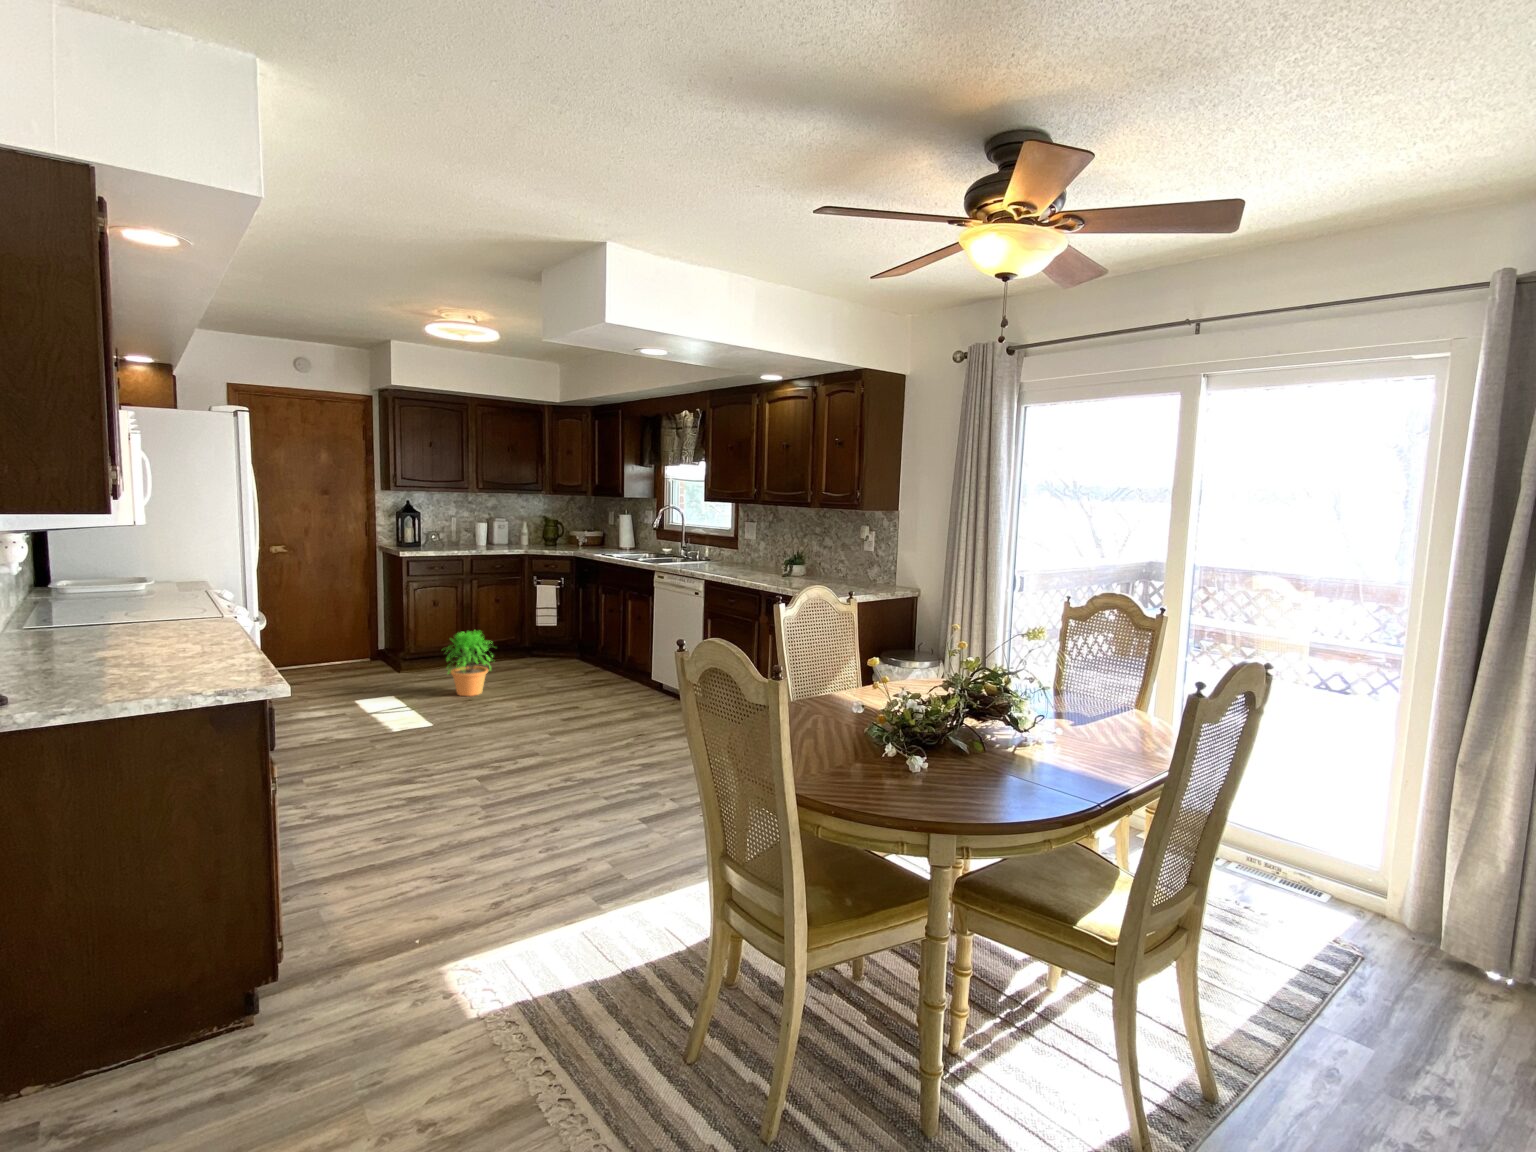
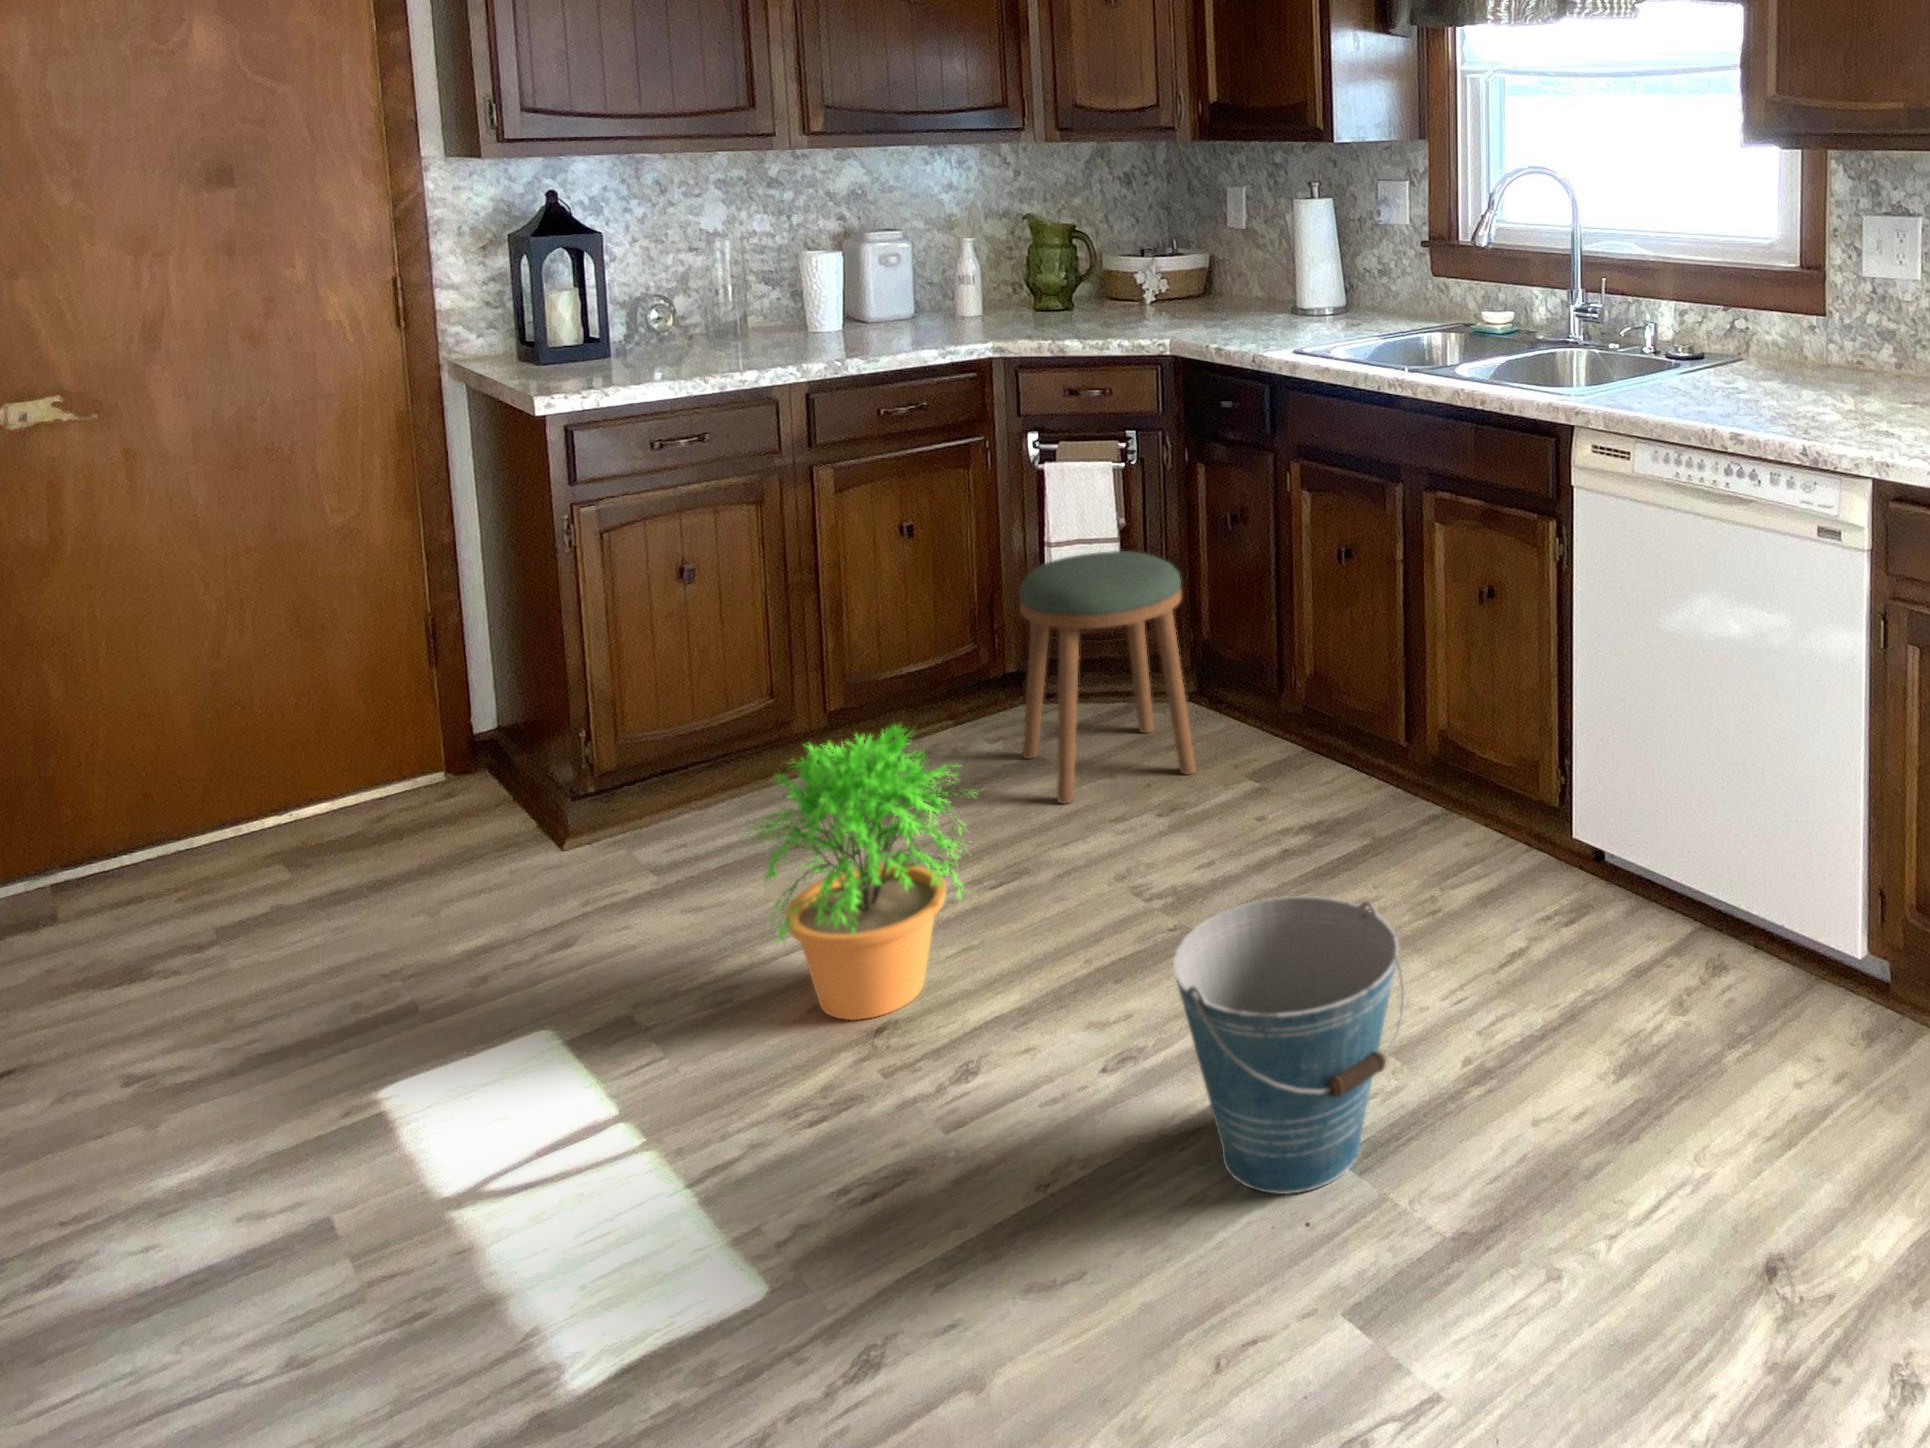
stool: none [523,609,568,671] -> present [1019,551,1196,804]
bucket: none [526,665,578,720] -> present [1173,896,1404,1194]

